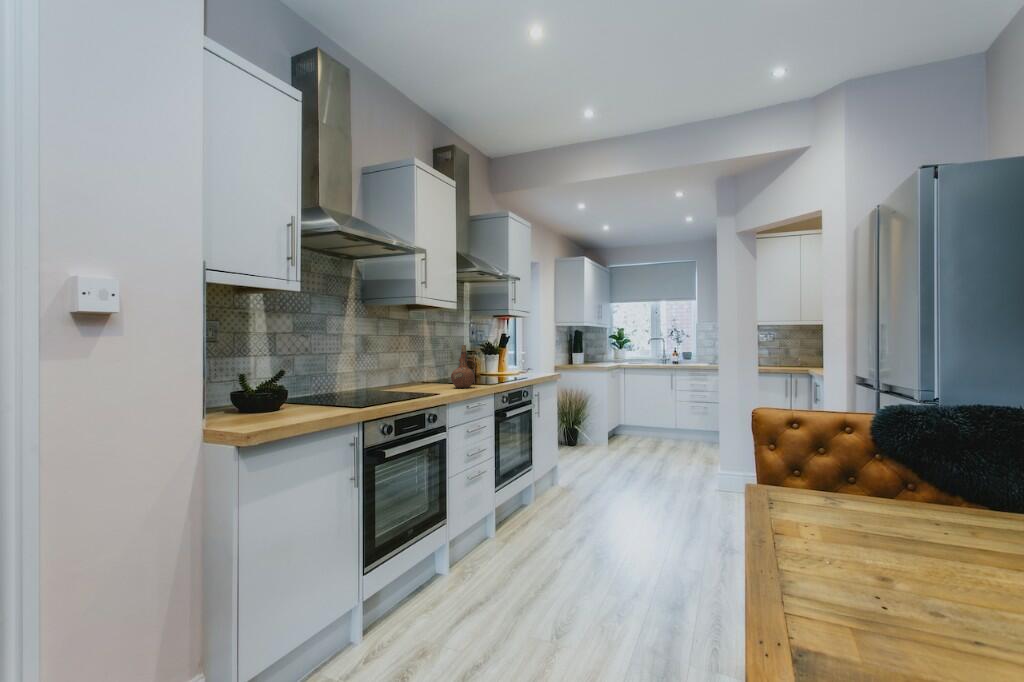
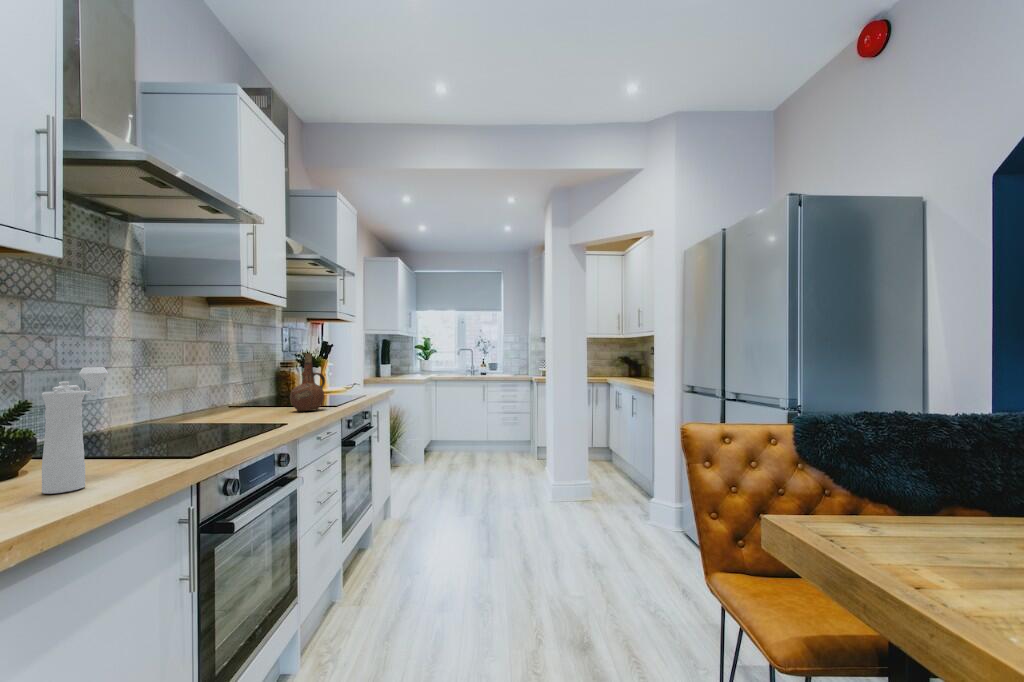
pepper mill: none [279,354,312,418] -> present [42,367,108,494]

